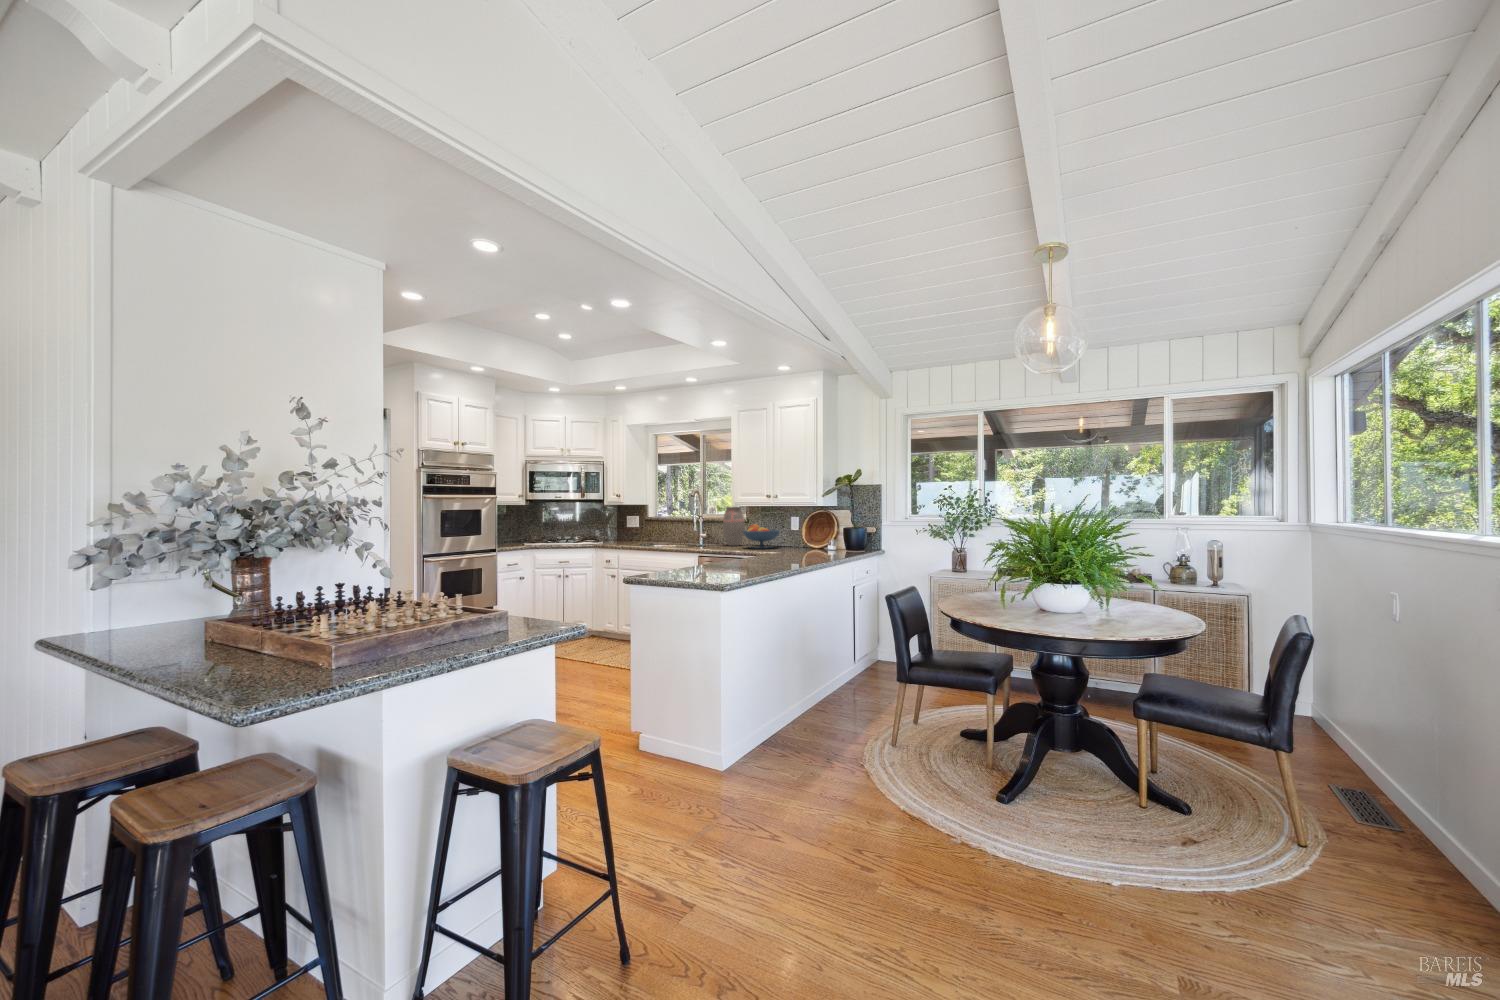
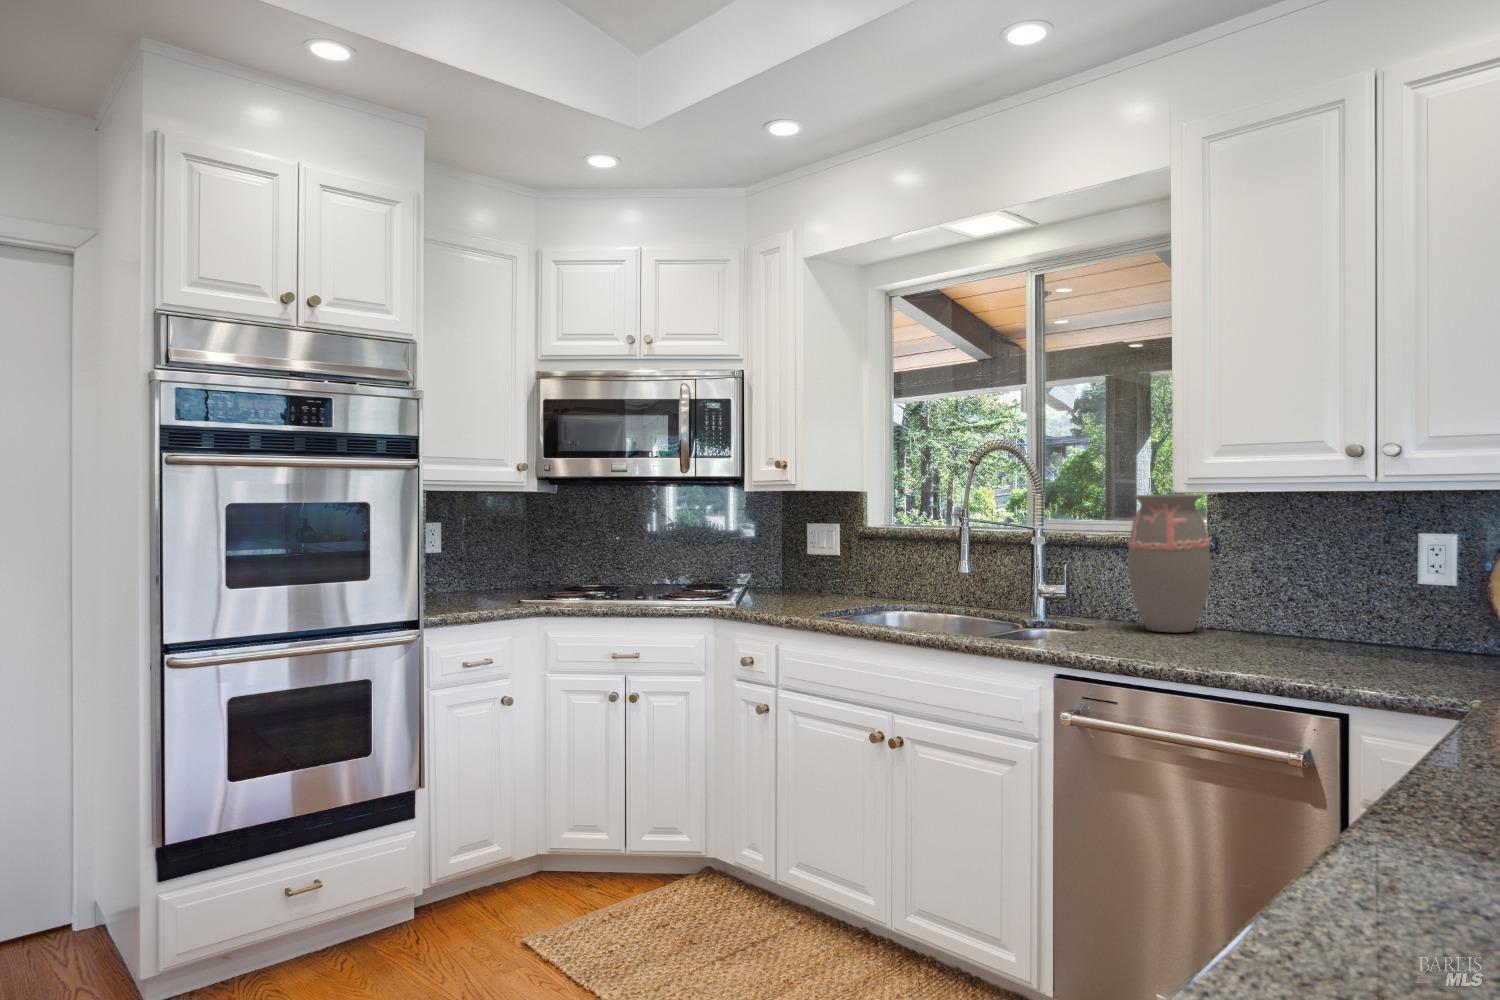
fruit bowl: present [743,524,780,549] -> none [1236,560,1409,661]

